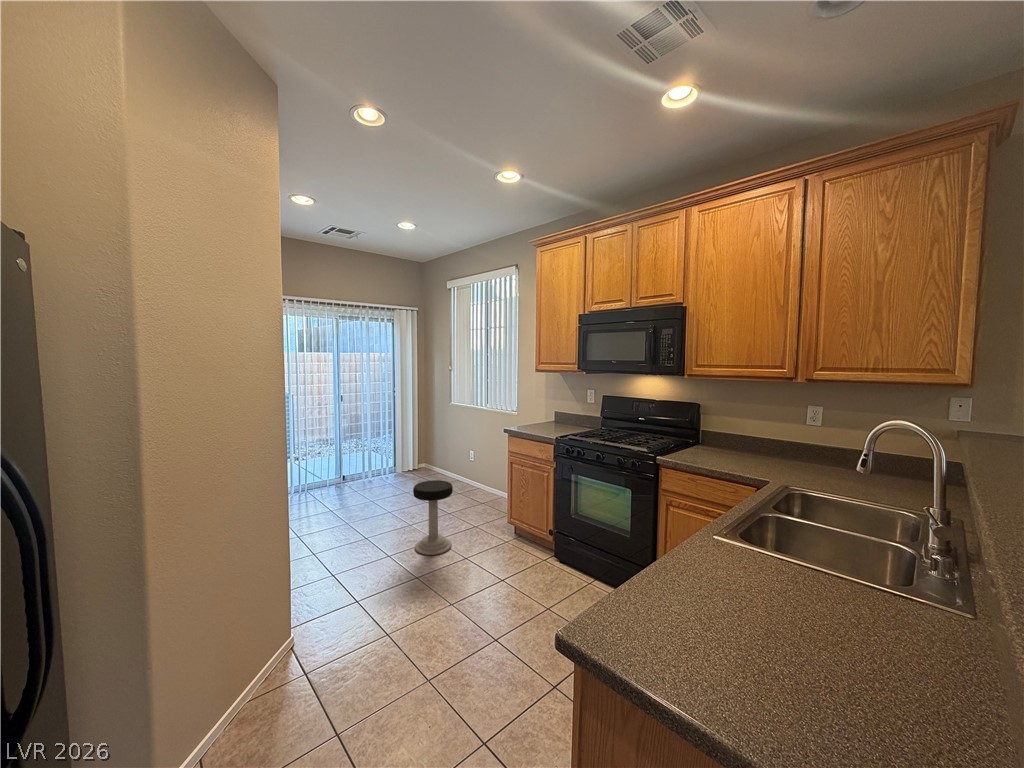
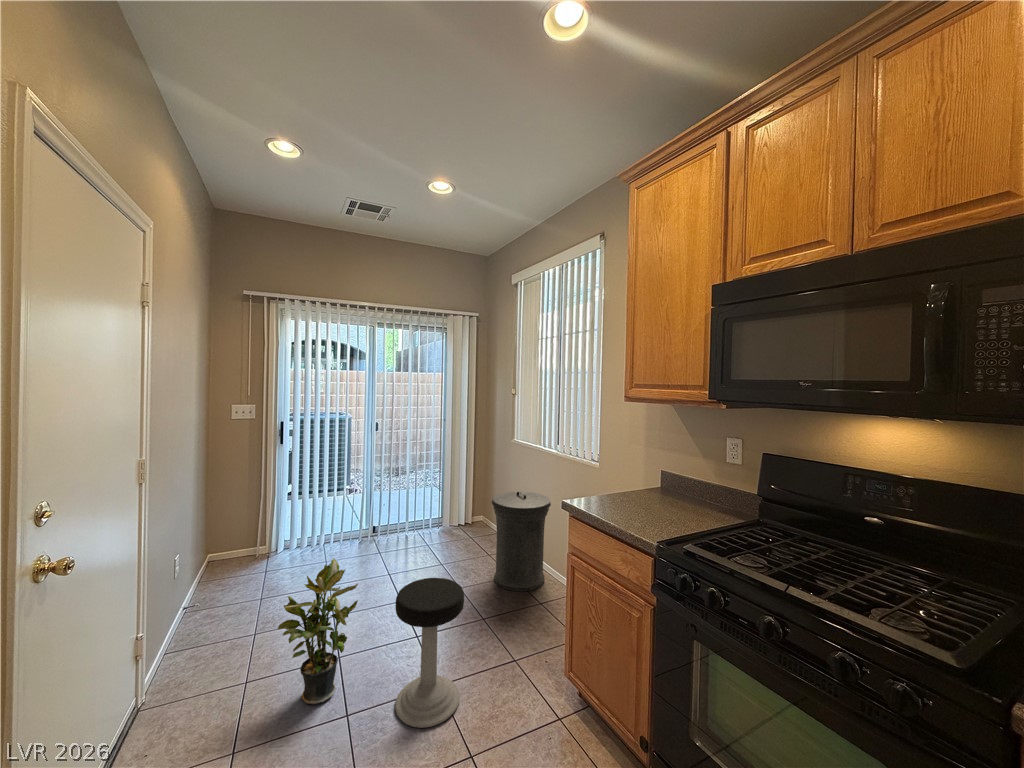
trash can: none [444,437,485,500] -> present [492,492,551,591]
potted plant: none [340,474,386,557] -> present [278,559,358,705]

